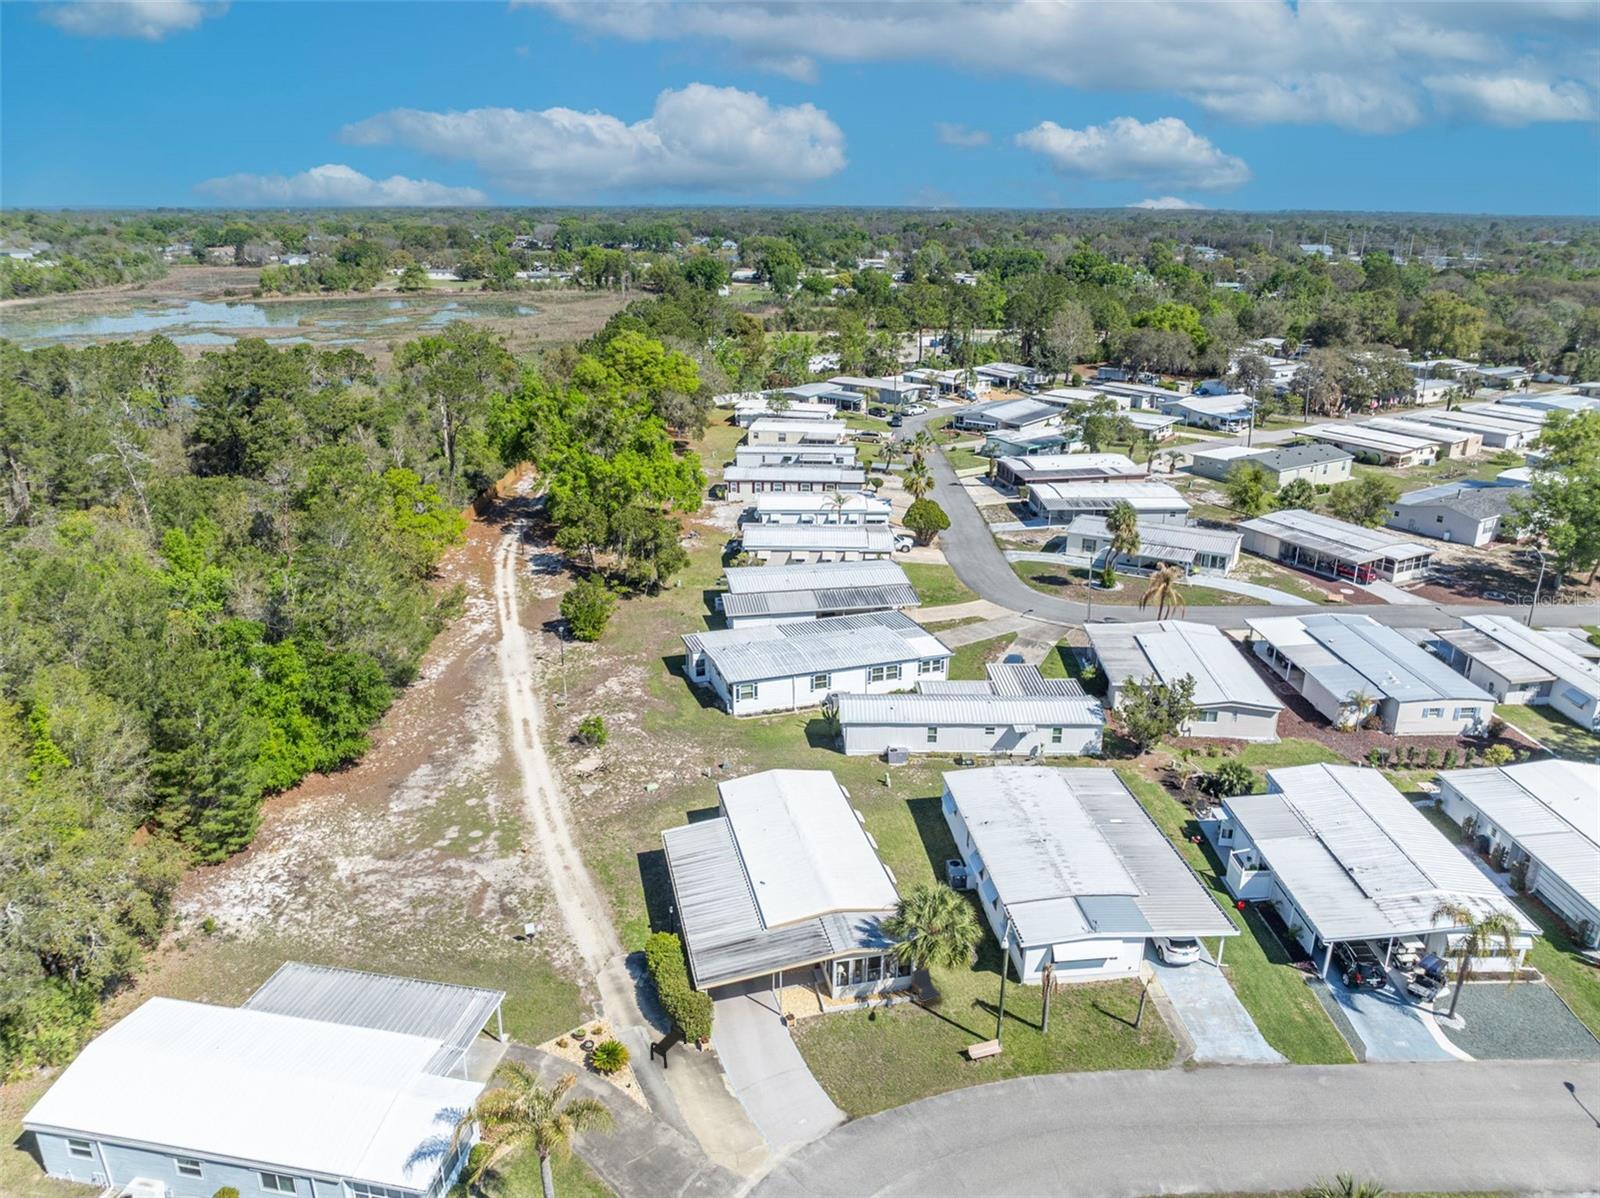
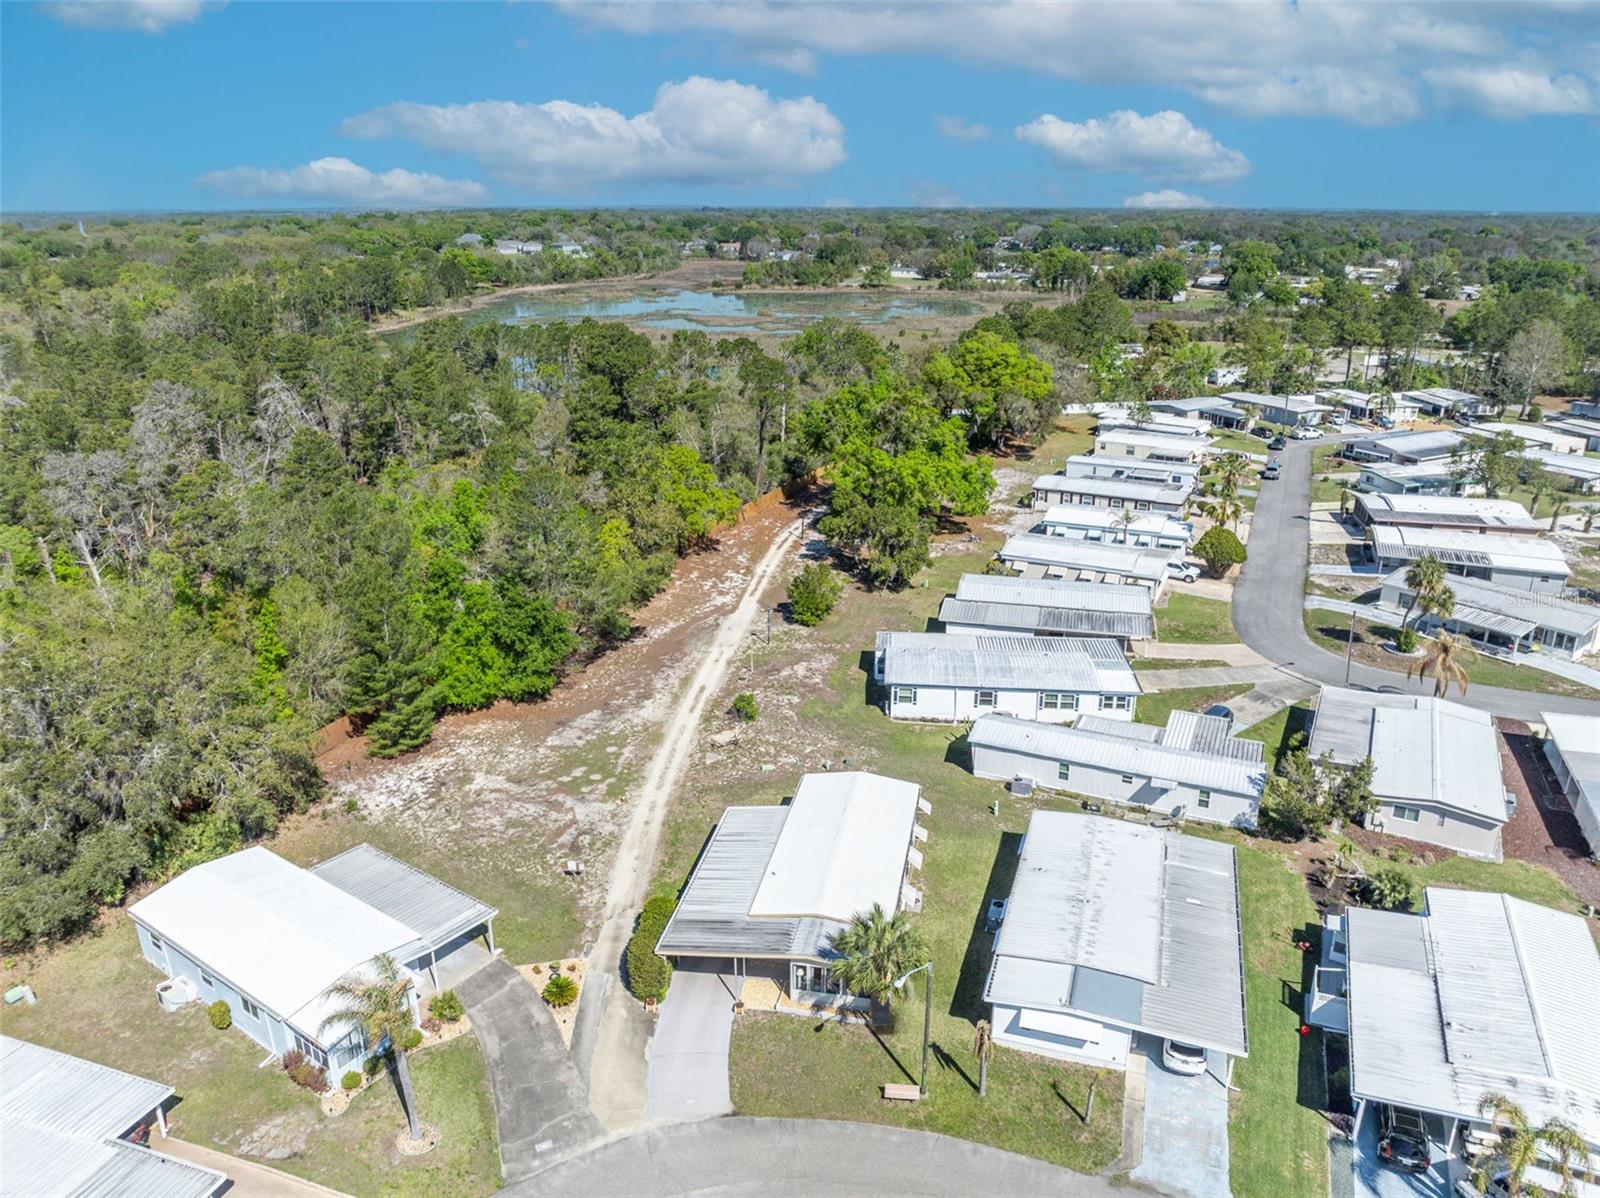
bench: present [650,1023,687,1068] -> none [605,976,641,1012]

